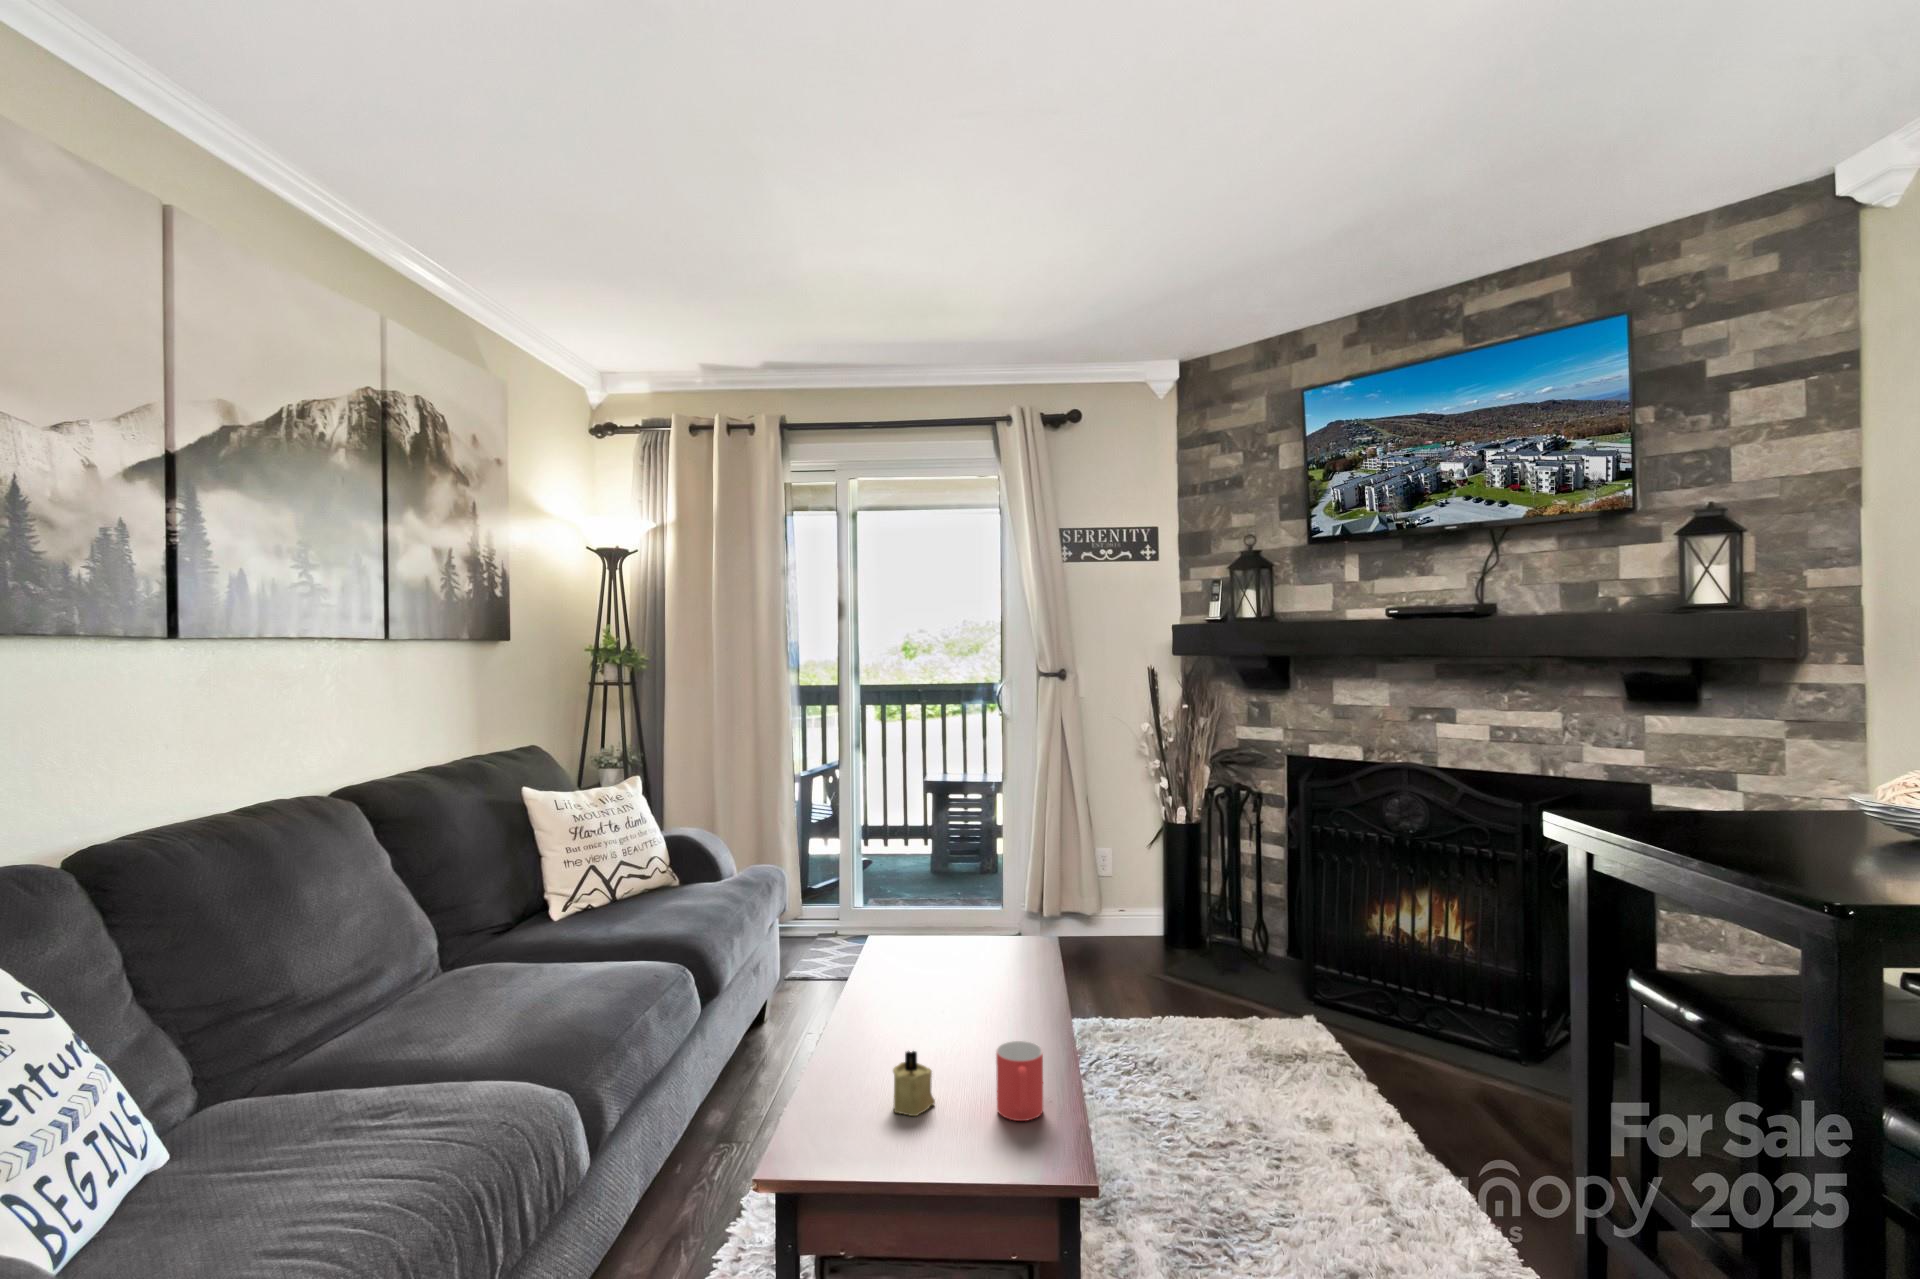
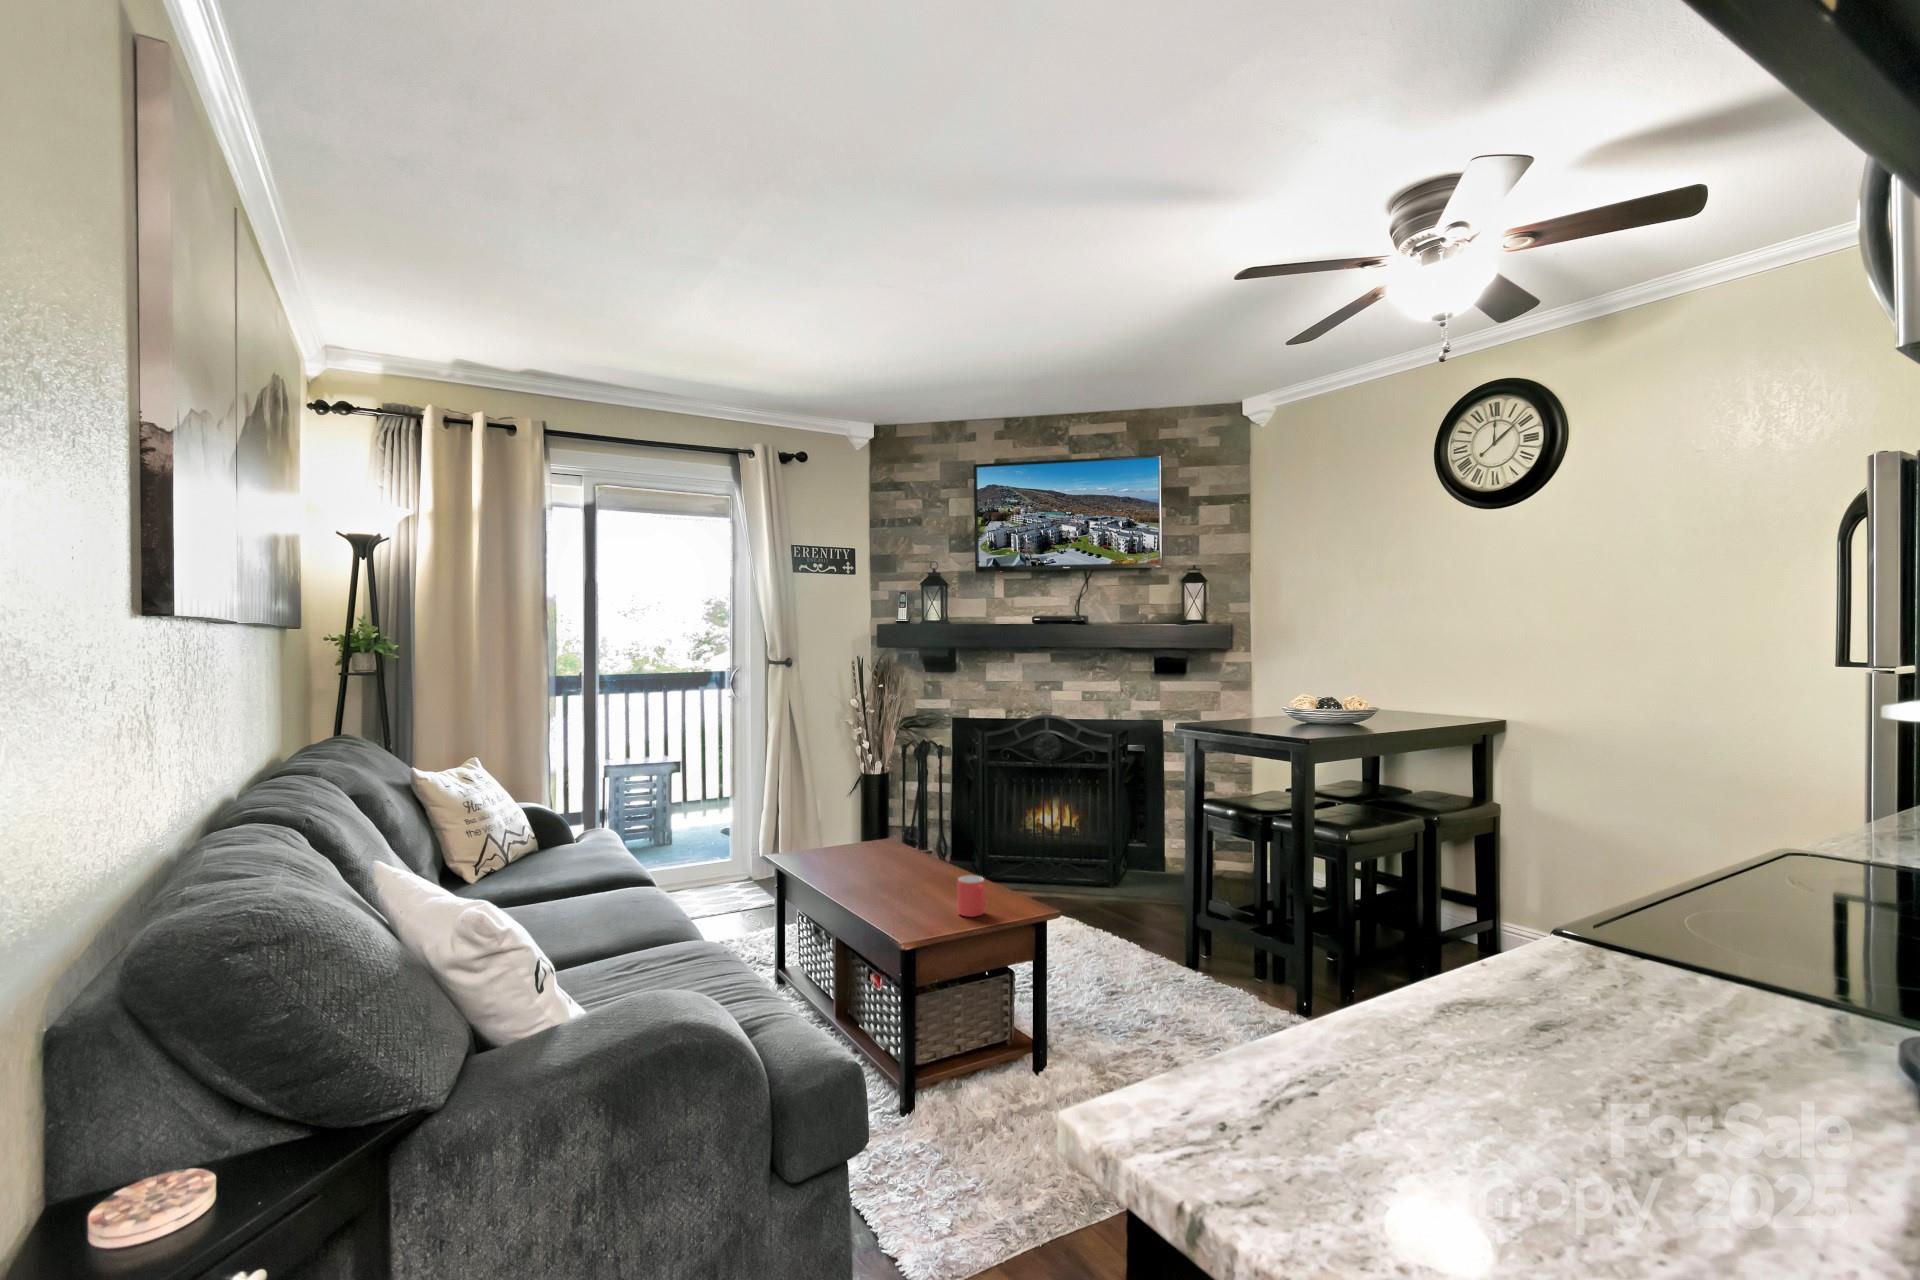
candle: present [893,1051,935,1116] -> none [901,889,924,926]

